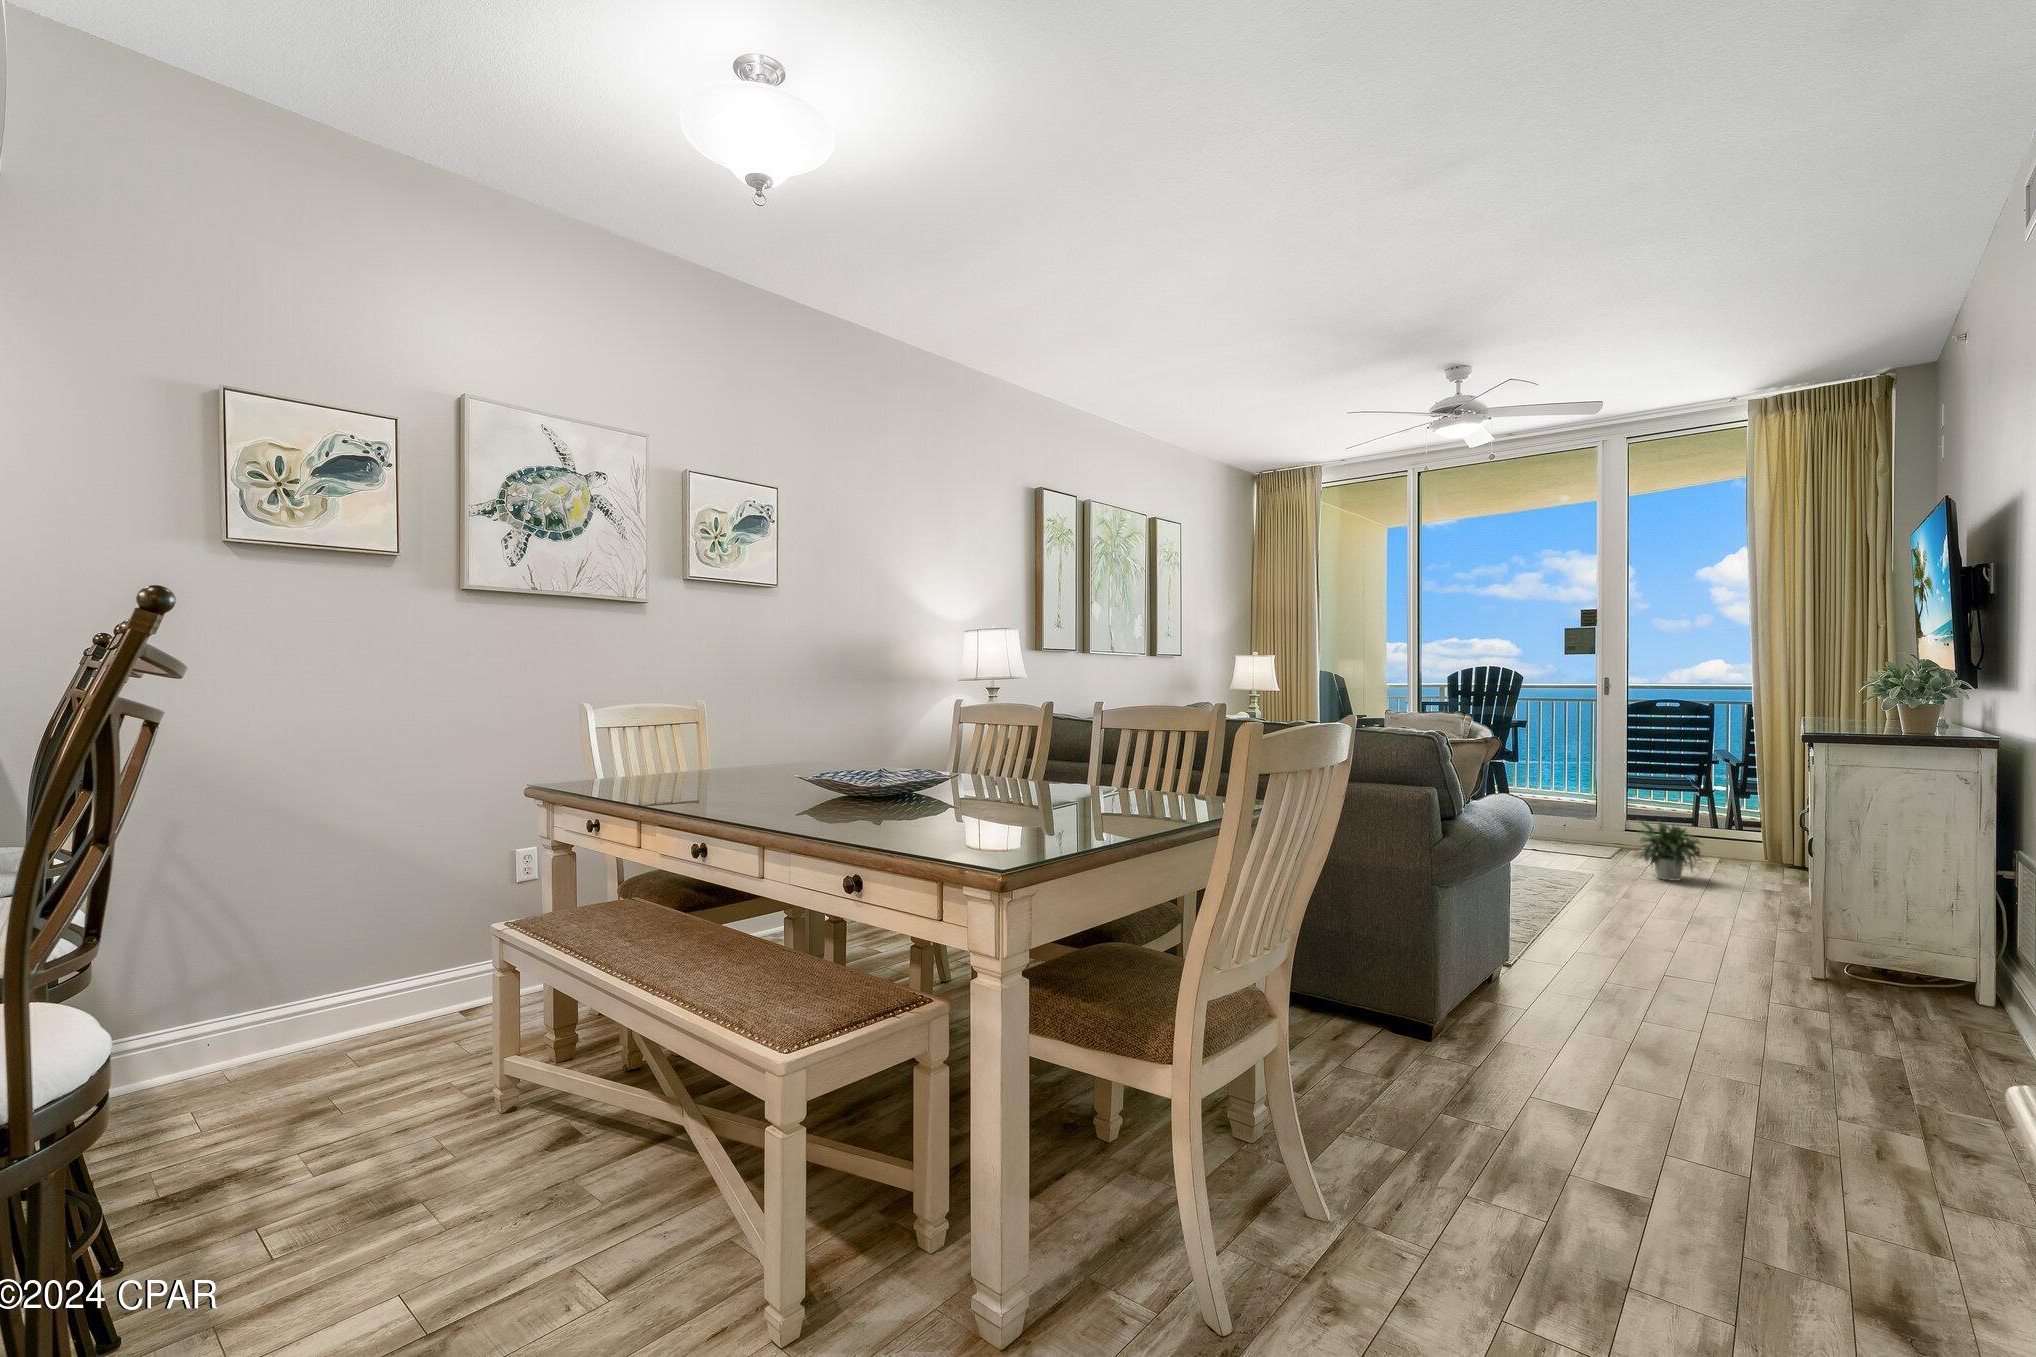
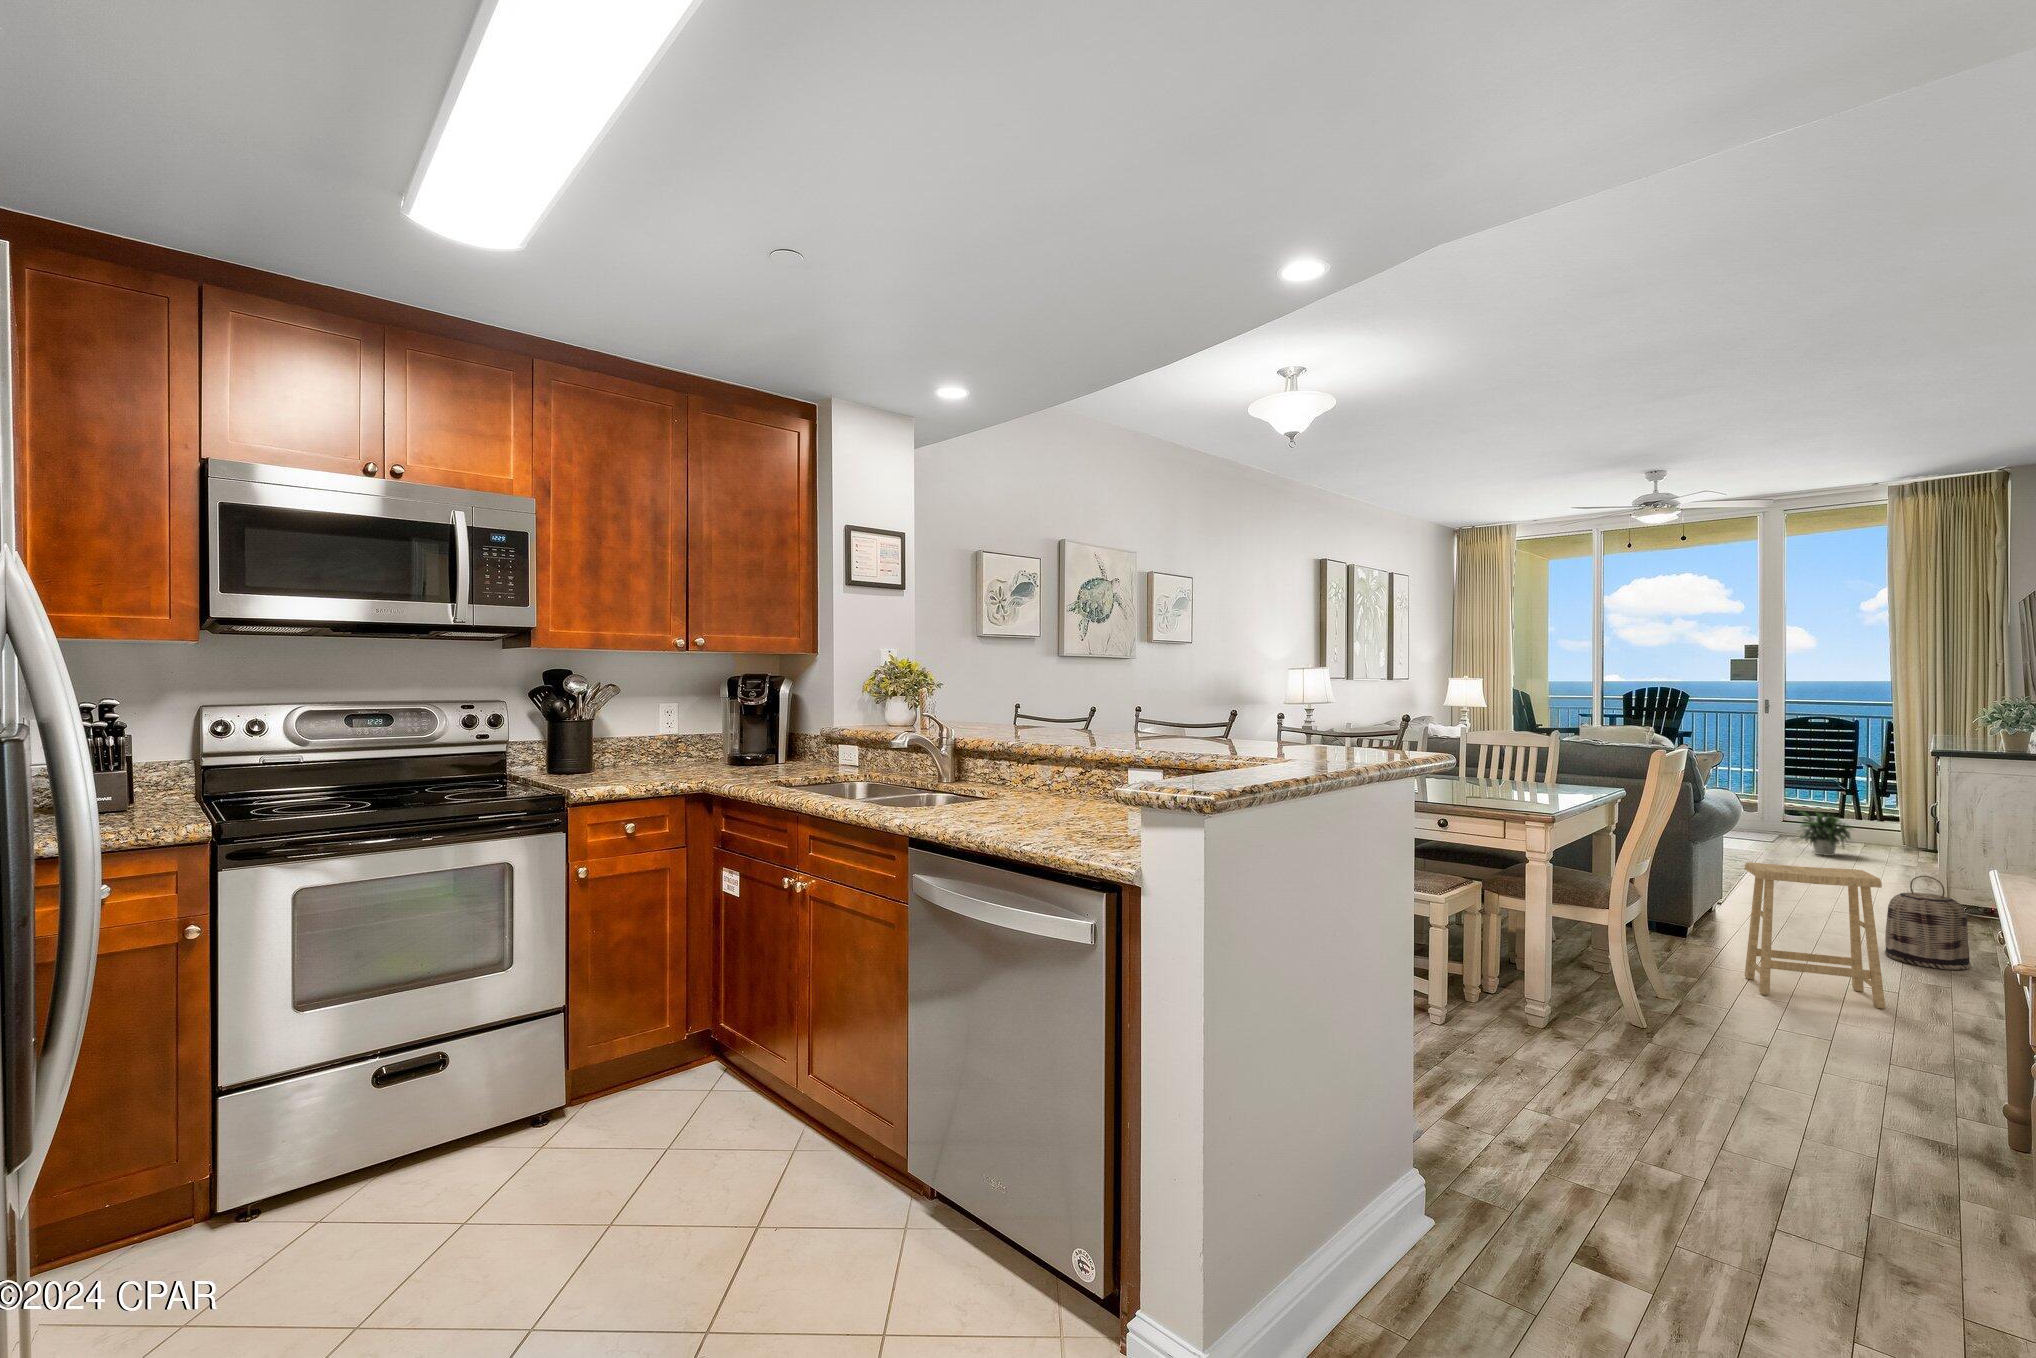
footstool: none [1495,931,1730,1227] -> present [1745,862,1886,1009]
basket: none [1735,939,1869,1105] -> present [1885,876,1971,970]

